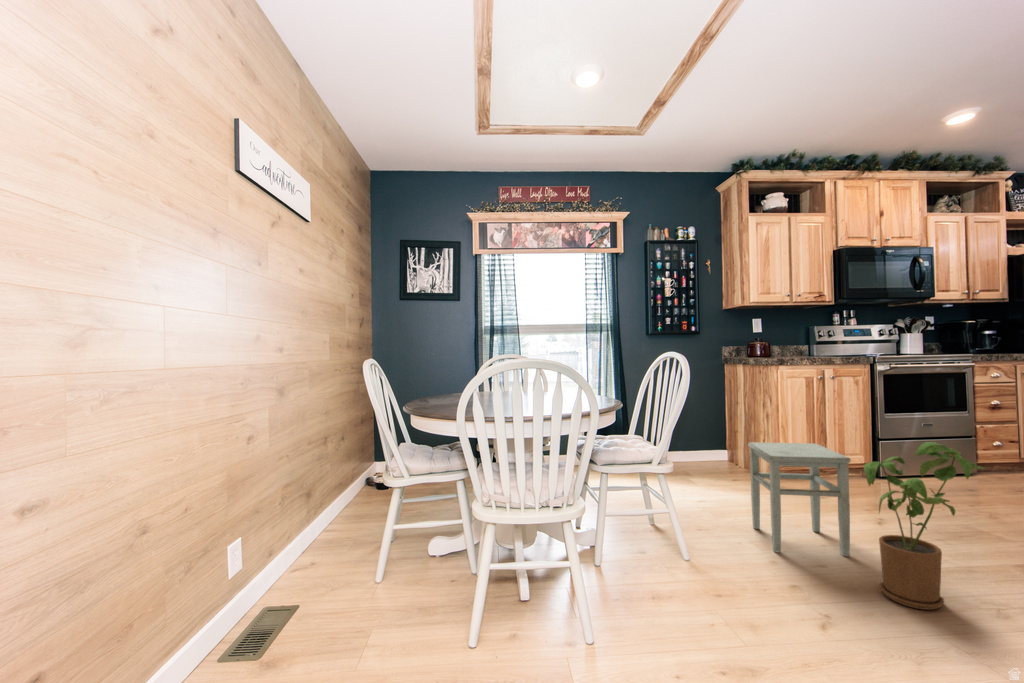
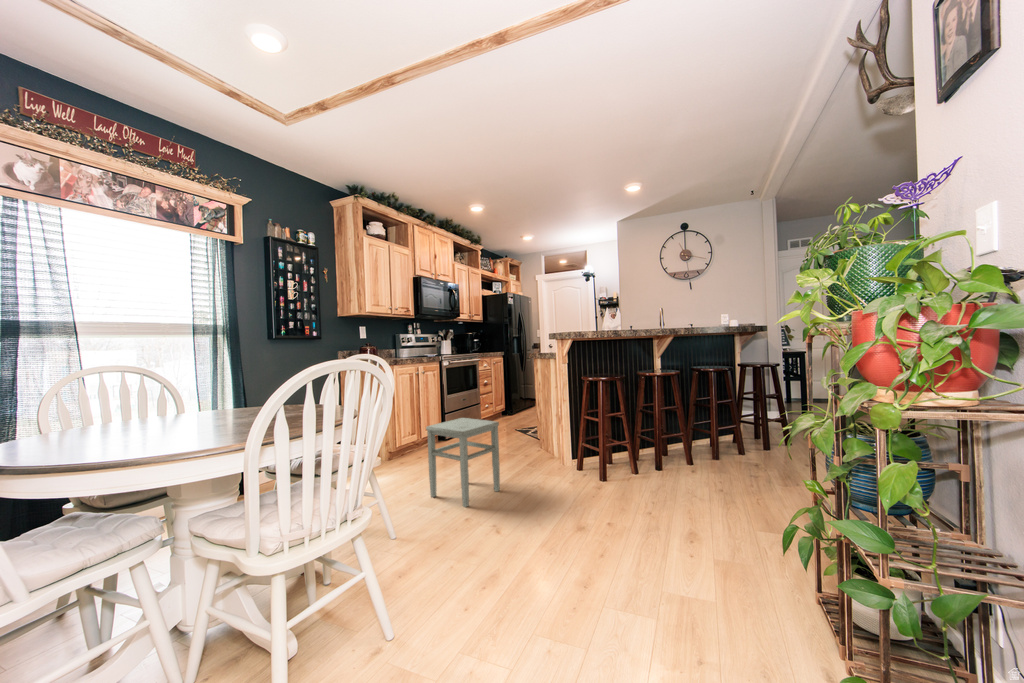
house plant: present [864,442,982,610] -> none [521,400,575,505]

